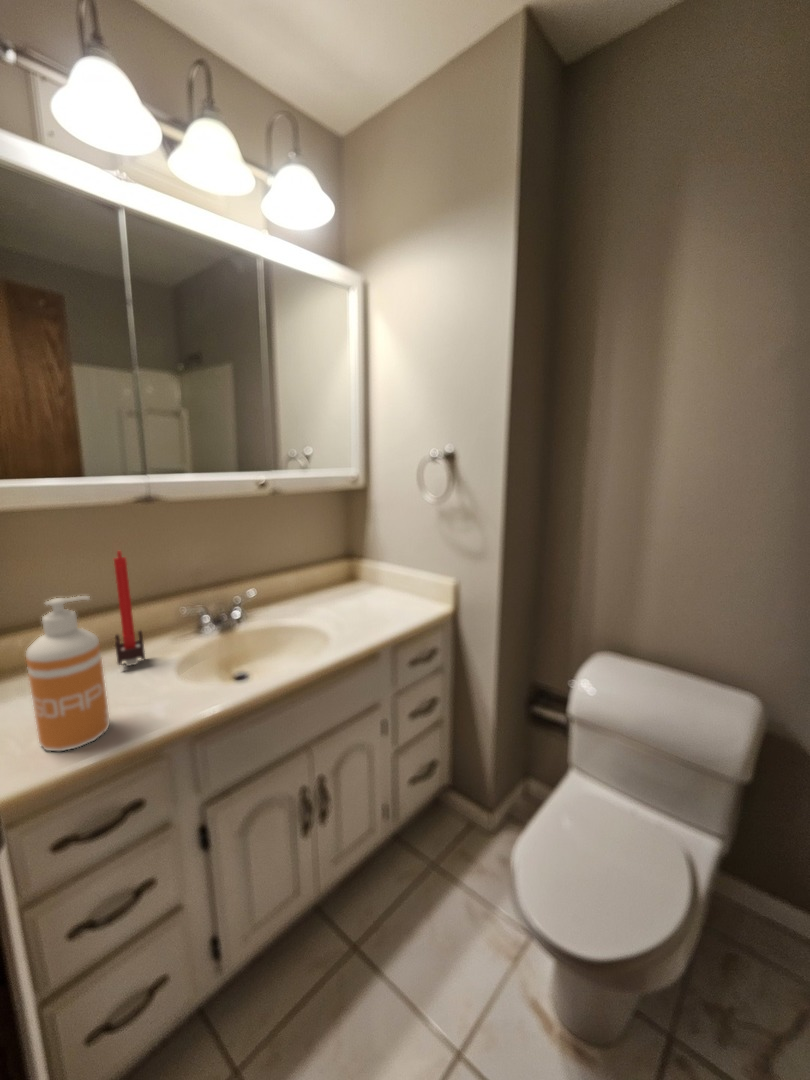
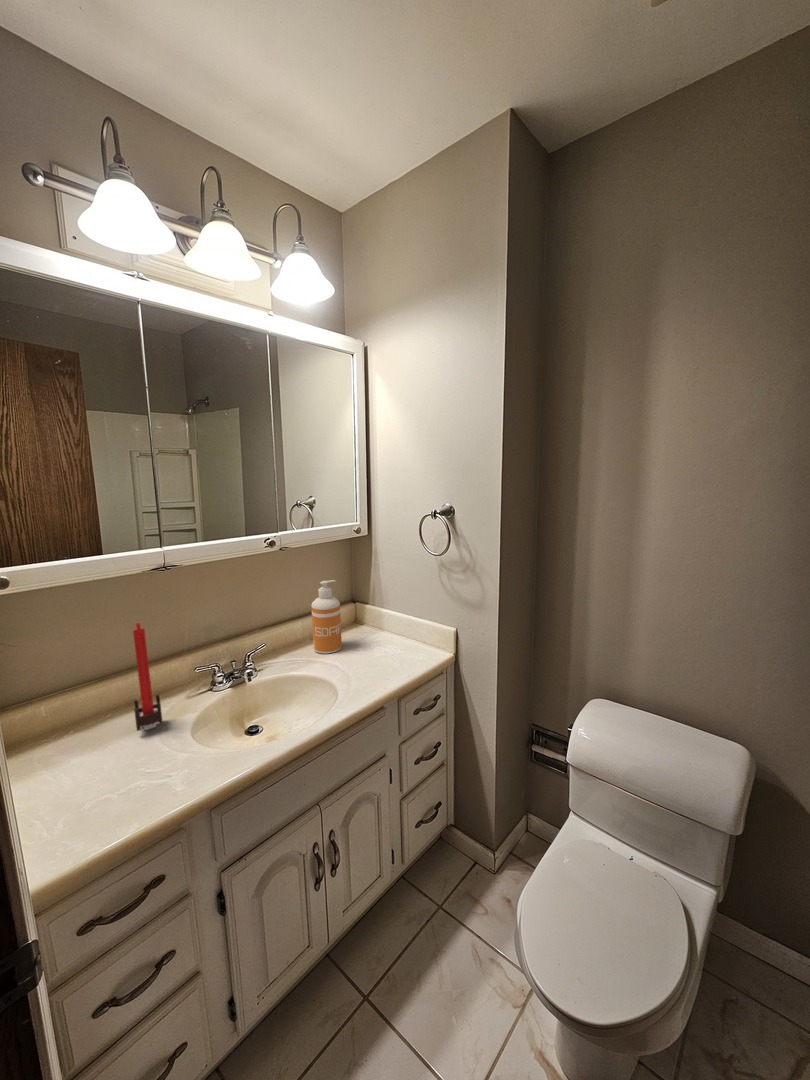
soap dispenser: present [26,596,109,751] -> present [311,580,342,654]

